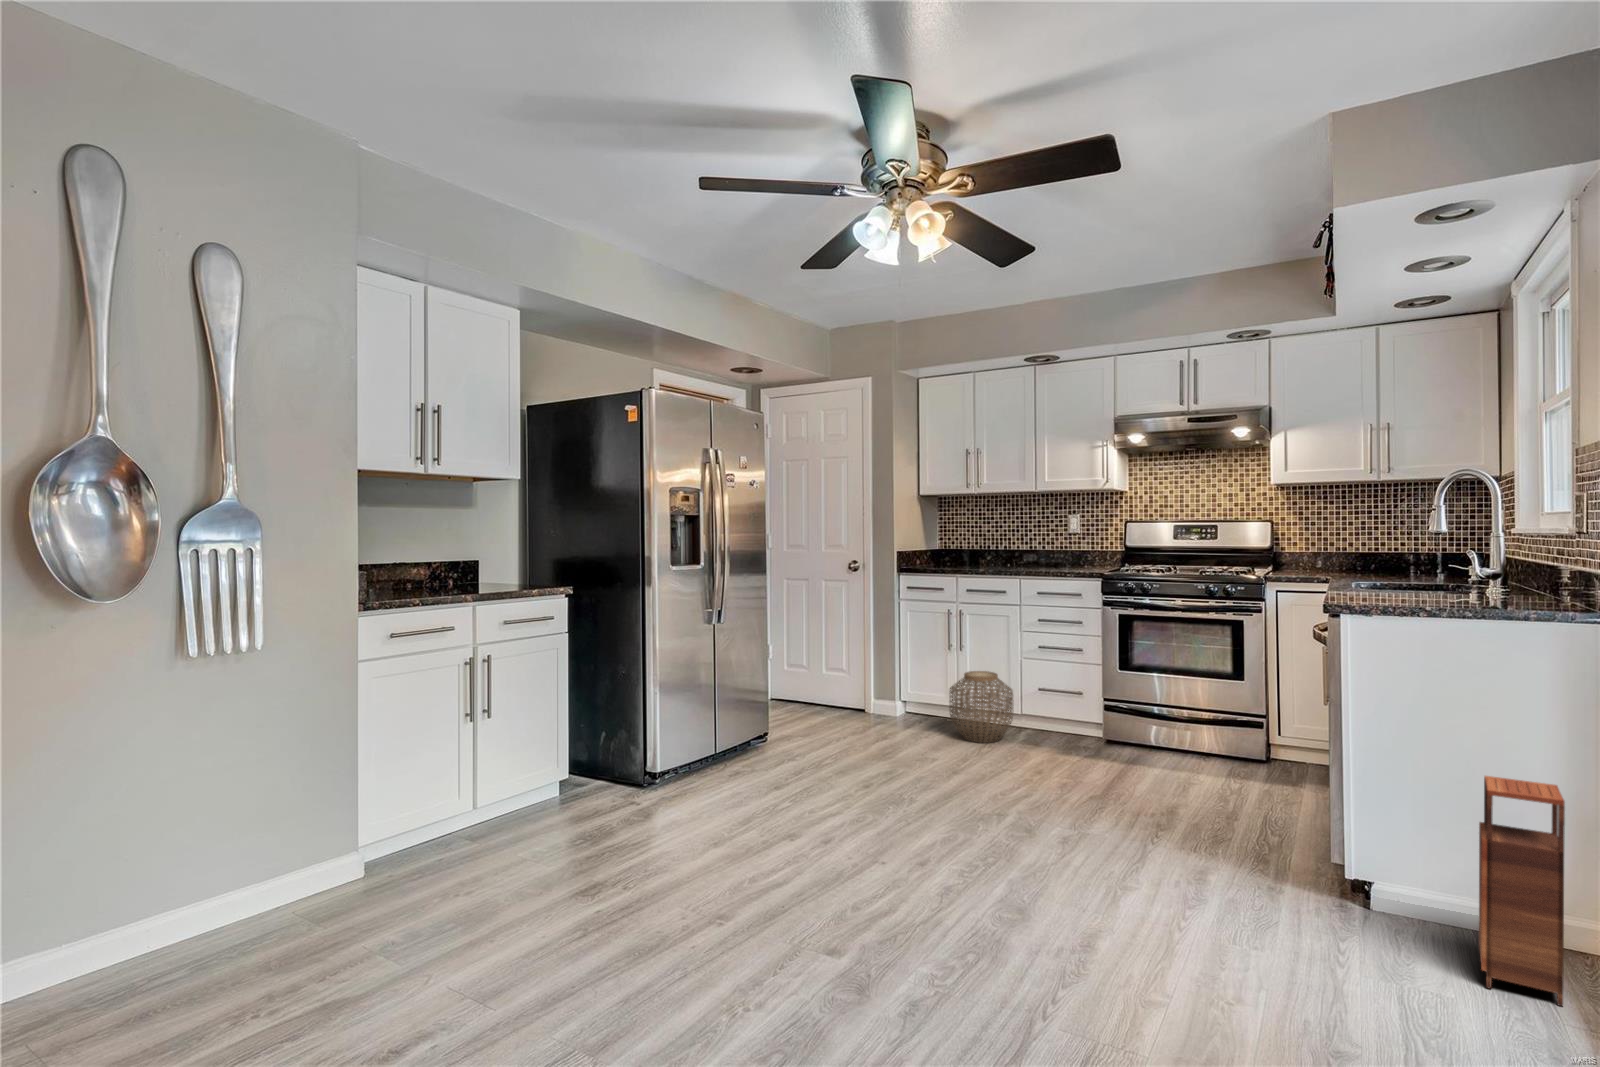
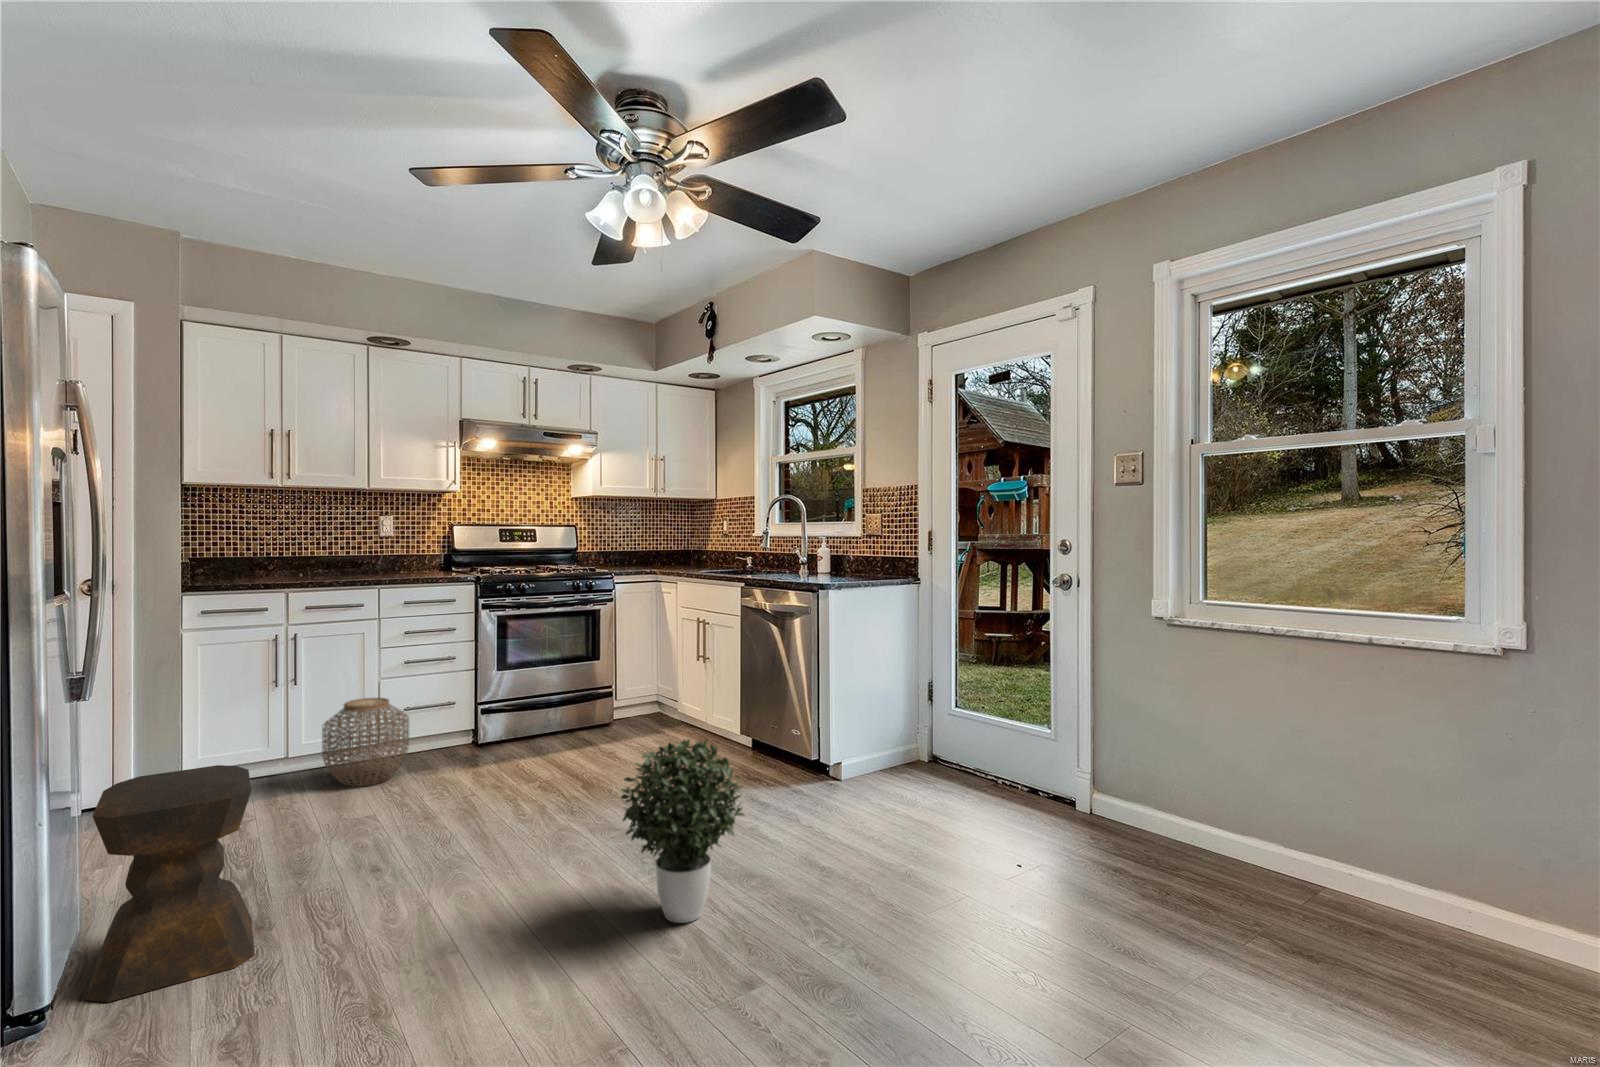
stool: none [695,679,784,798] -> present [86,765,255,1002]
potted plant: none [842,735,956,899] -> present [621,739,745,923]
storage cabinet: present [1479,776,1565,1006] -> none [928,662,976,784]

